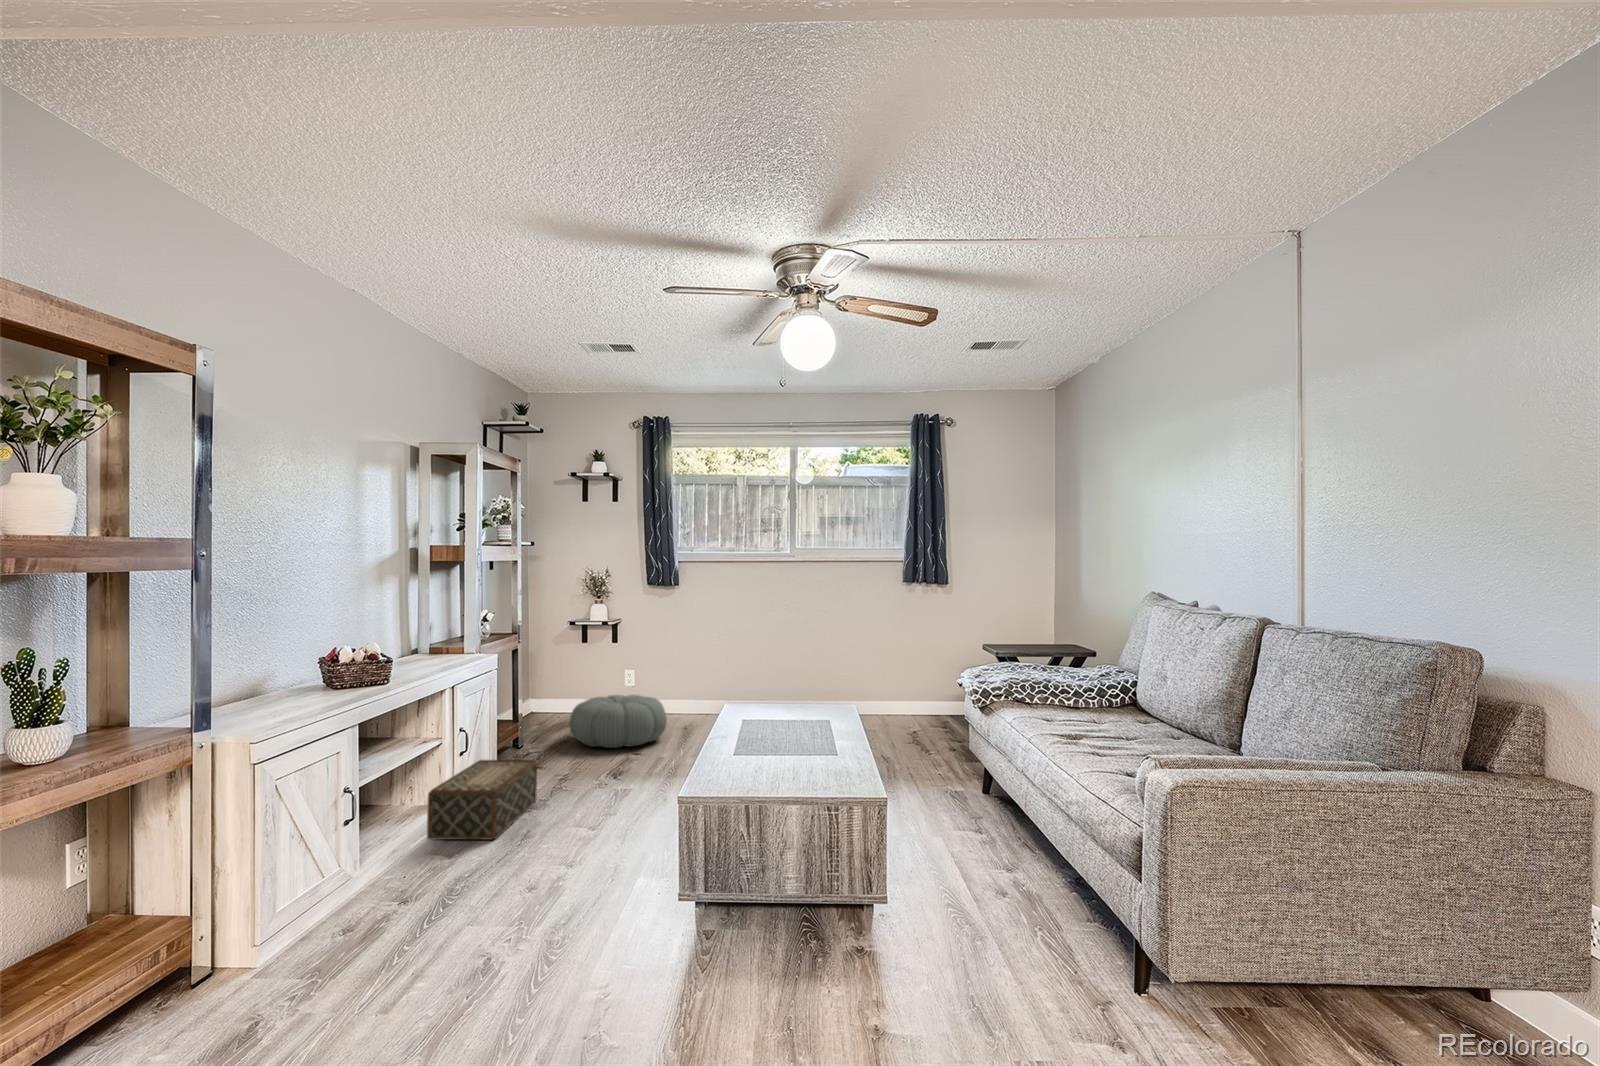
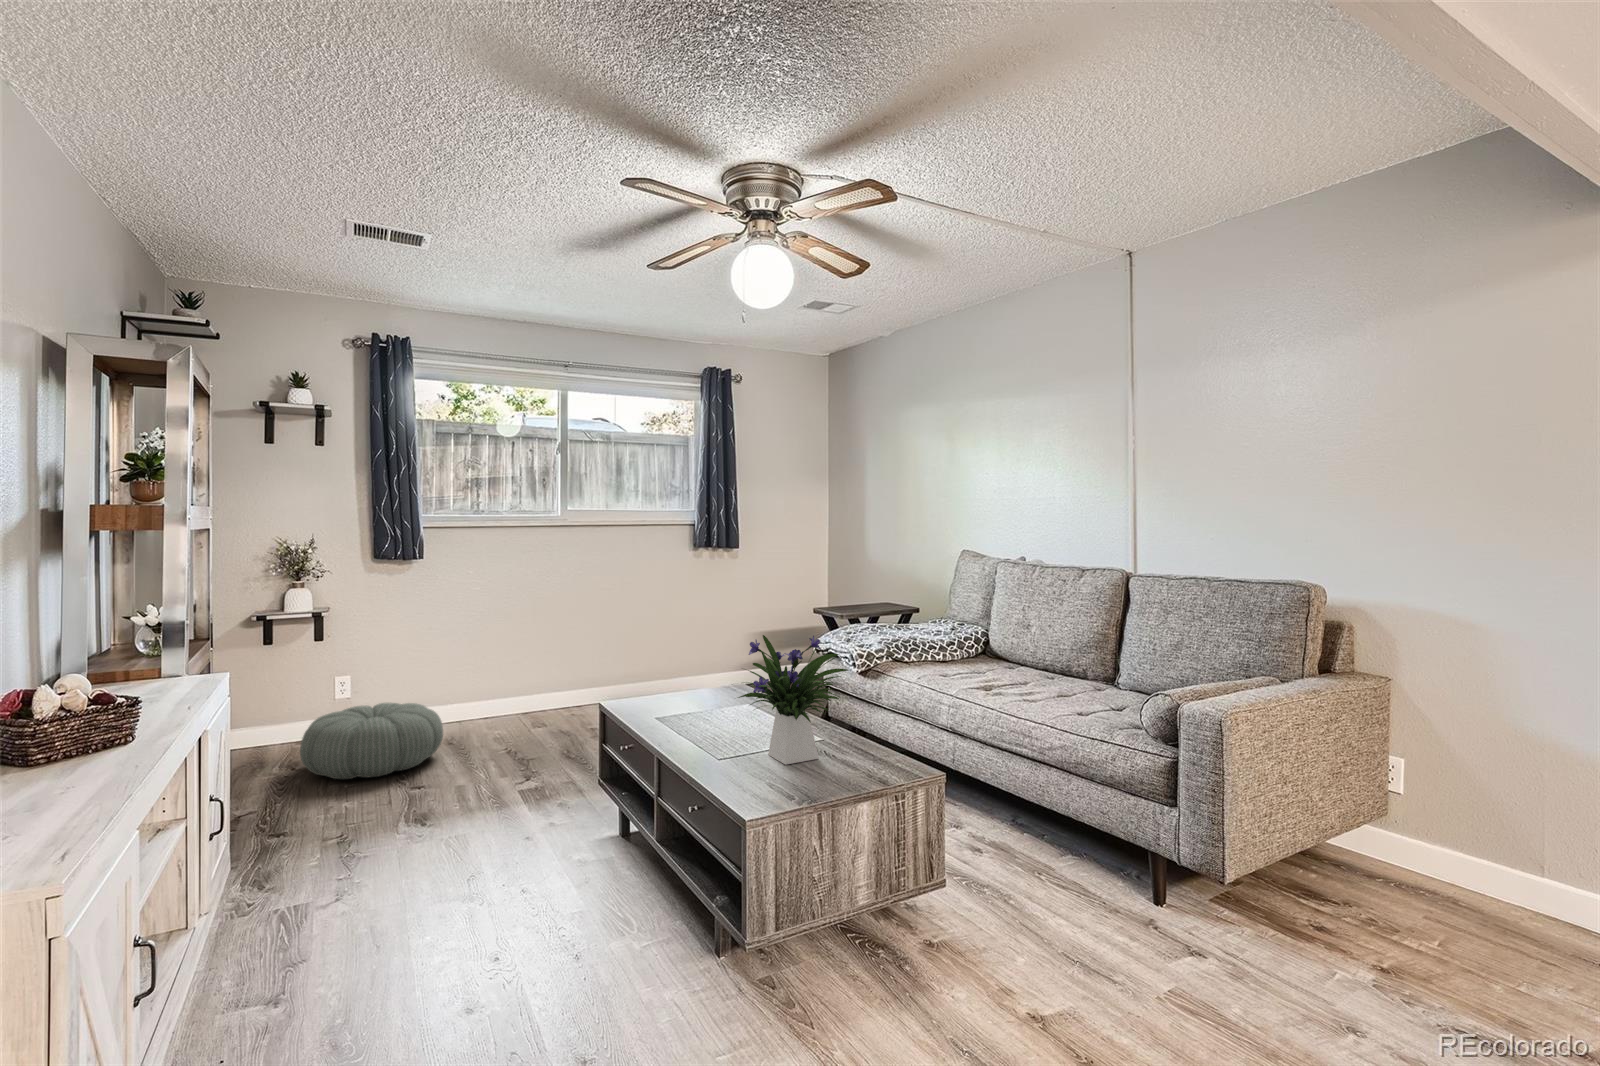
flower arrangement: none [740,649,846,766] -> present [738,635,848,765]
woven basket: present [427,760,537,840] -> none [221,813,346,966]

